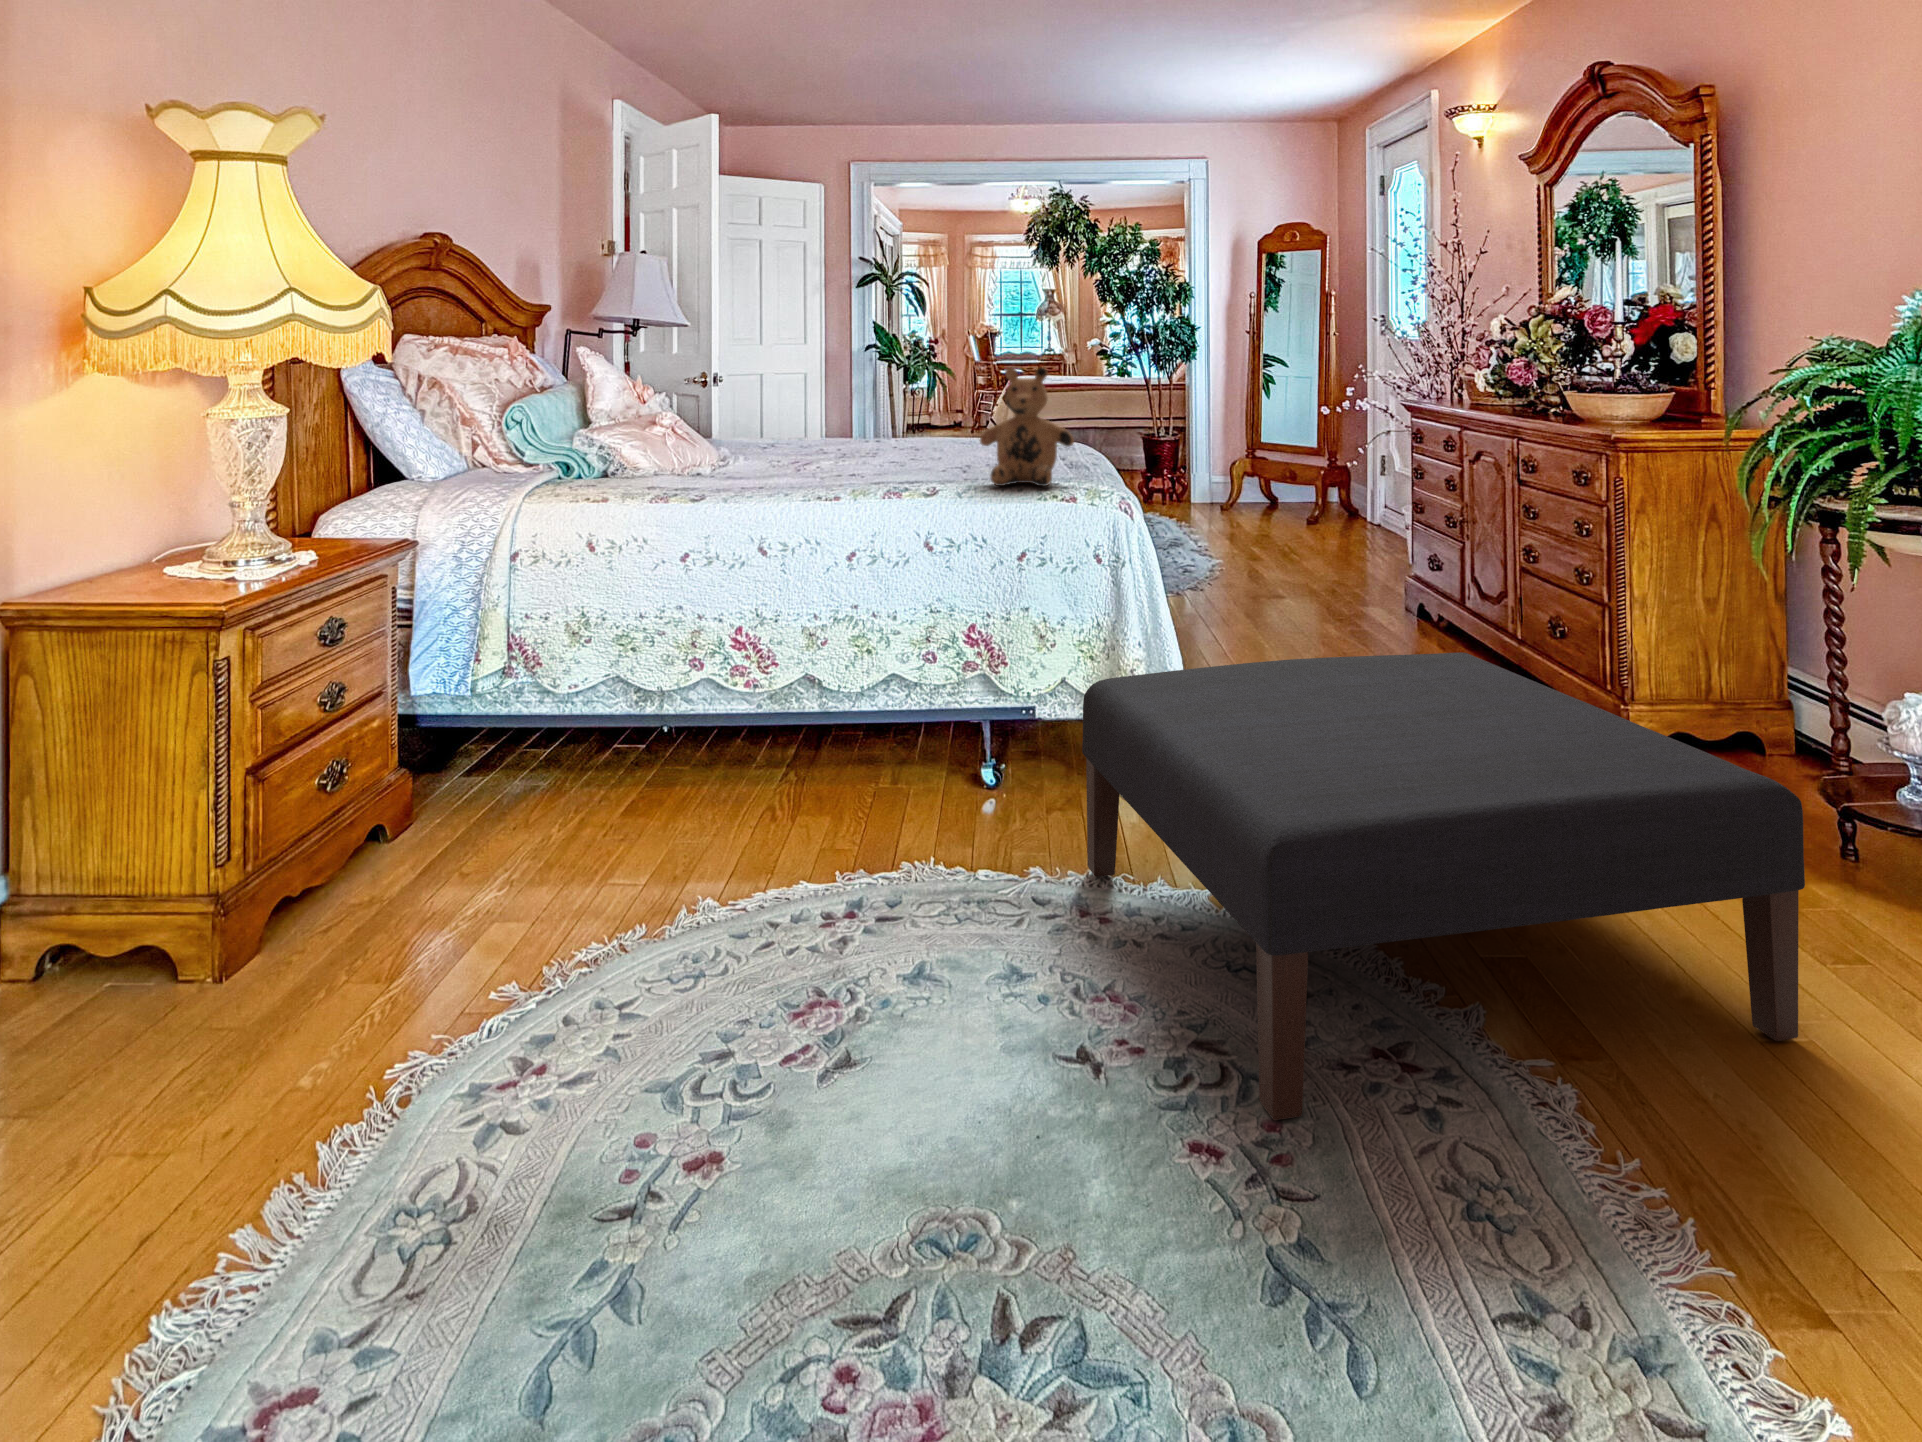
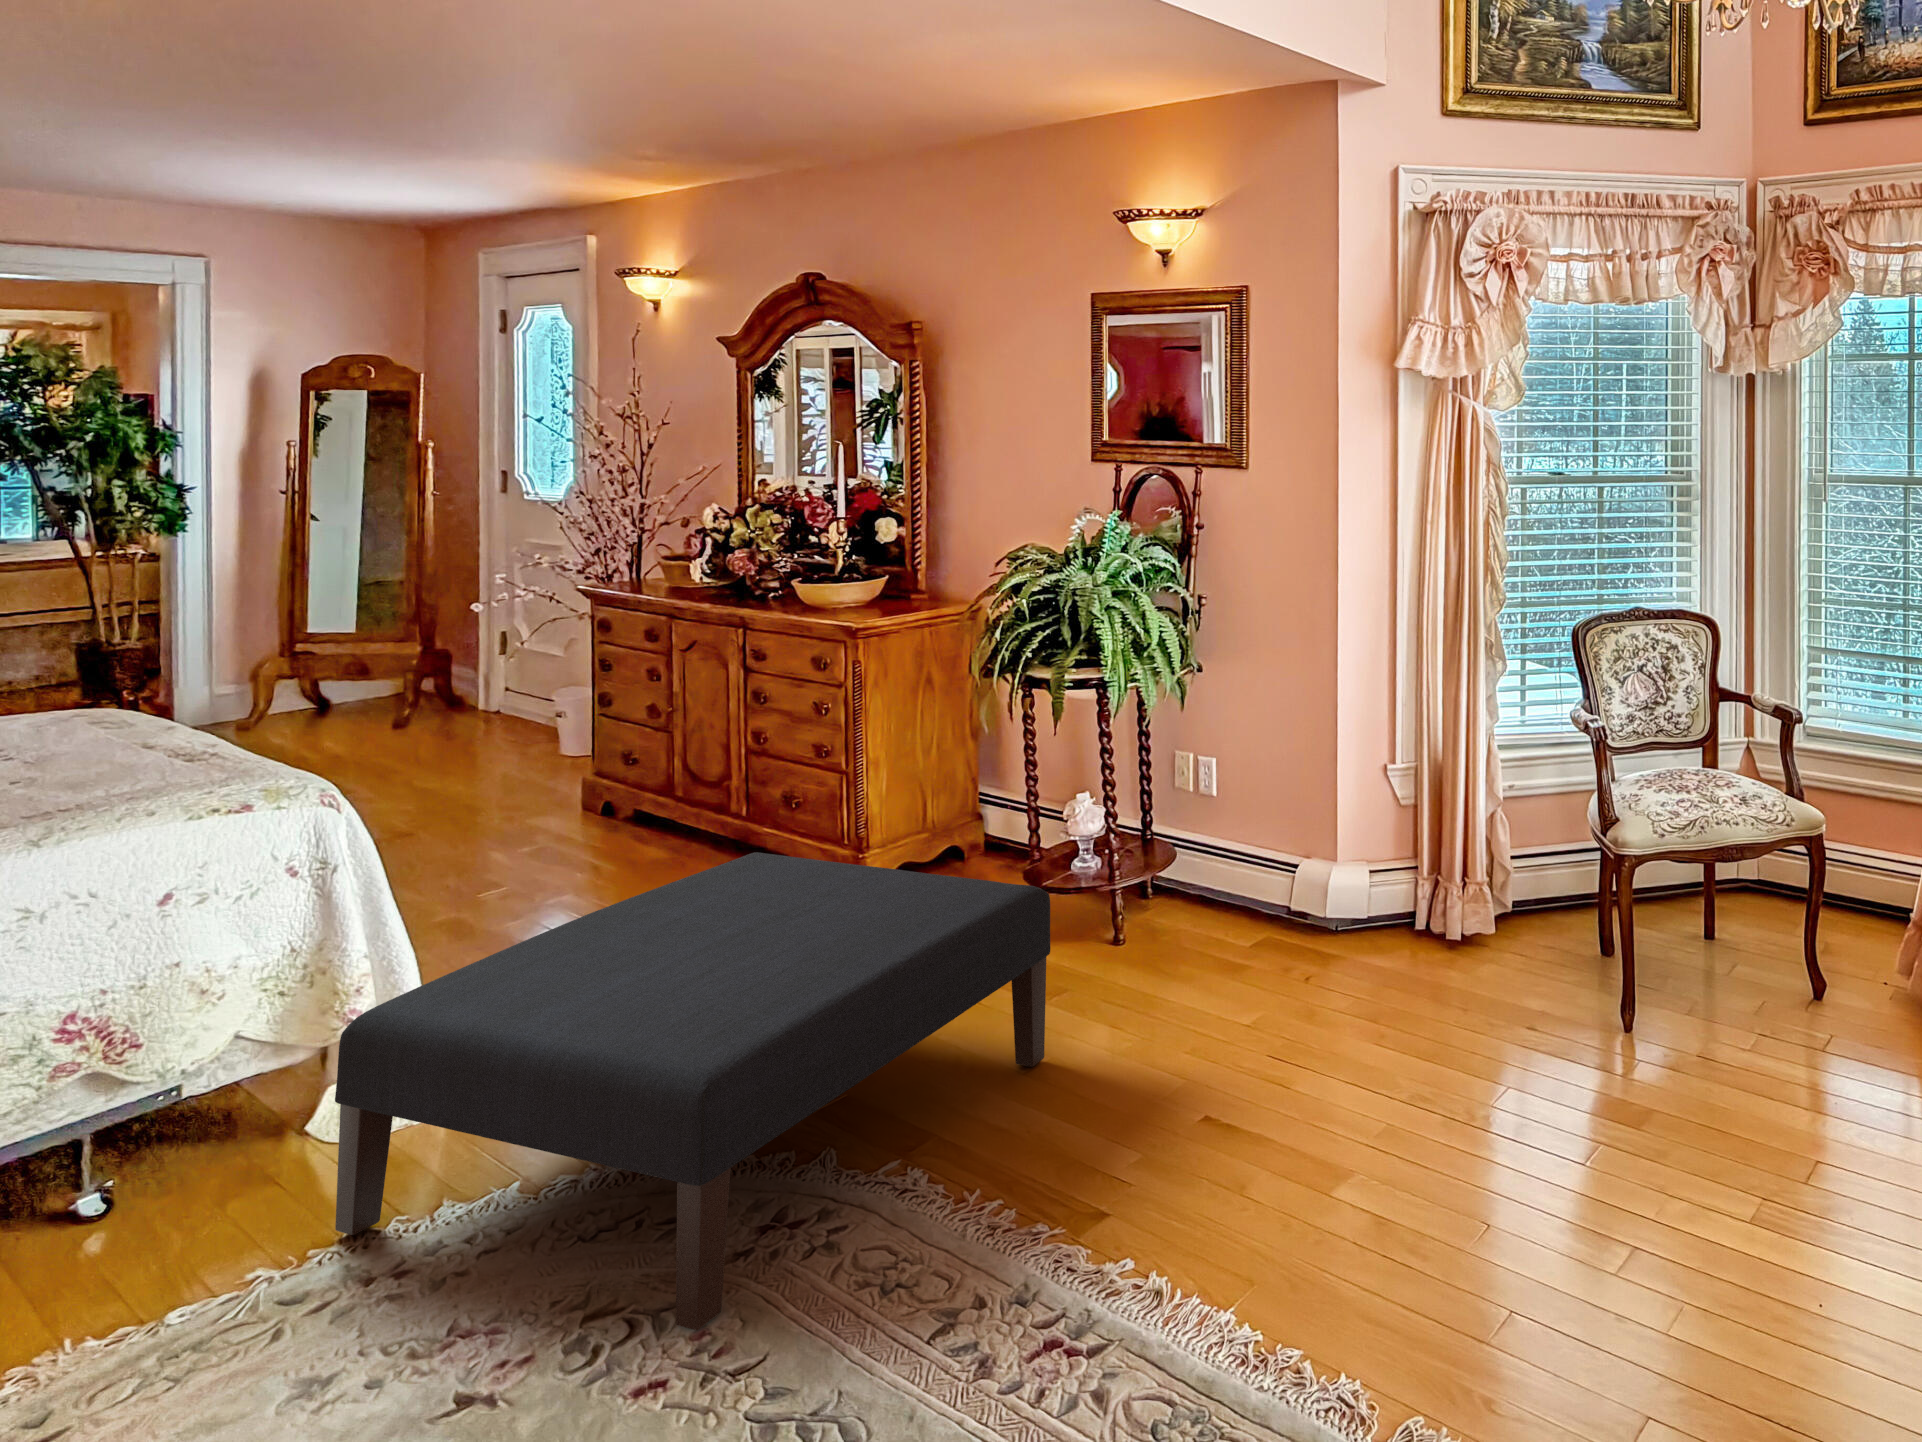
teddy bear: present [980,367,1074,486] -> none [58,648,233,814]

